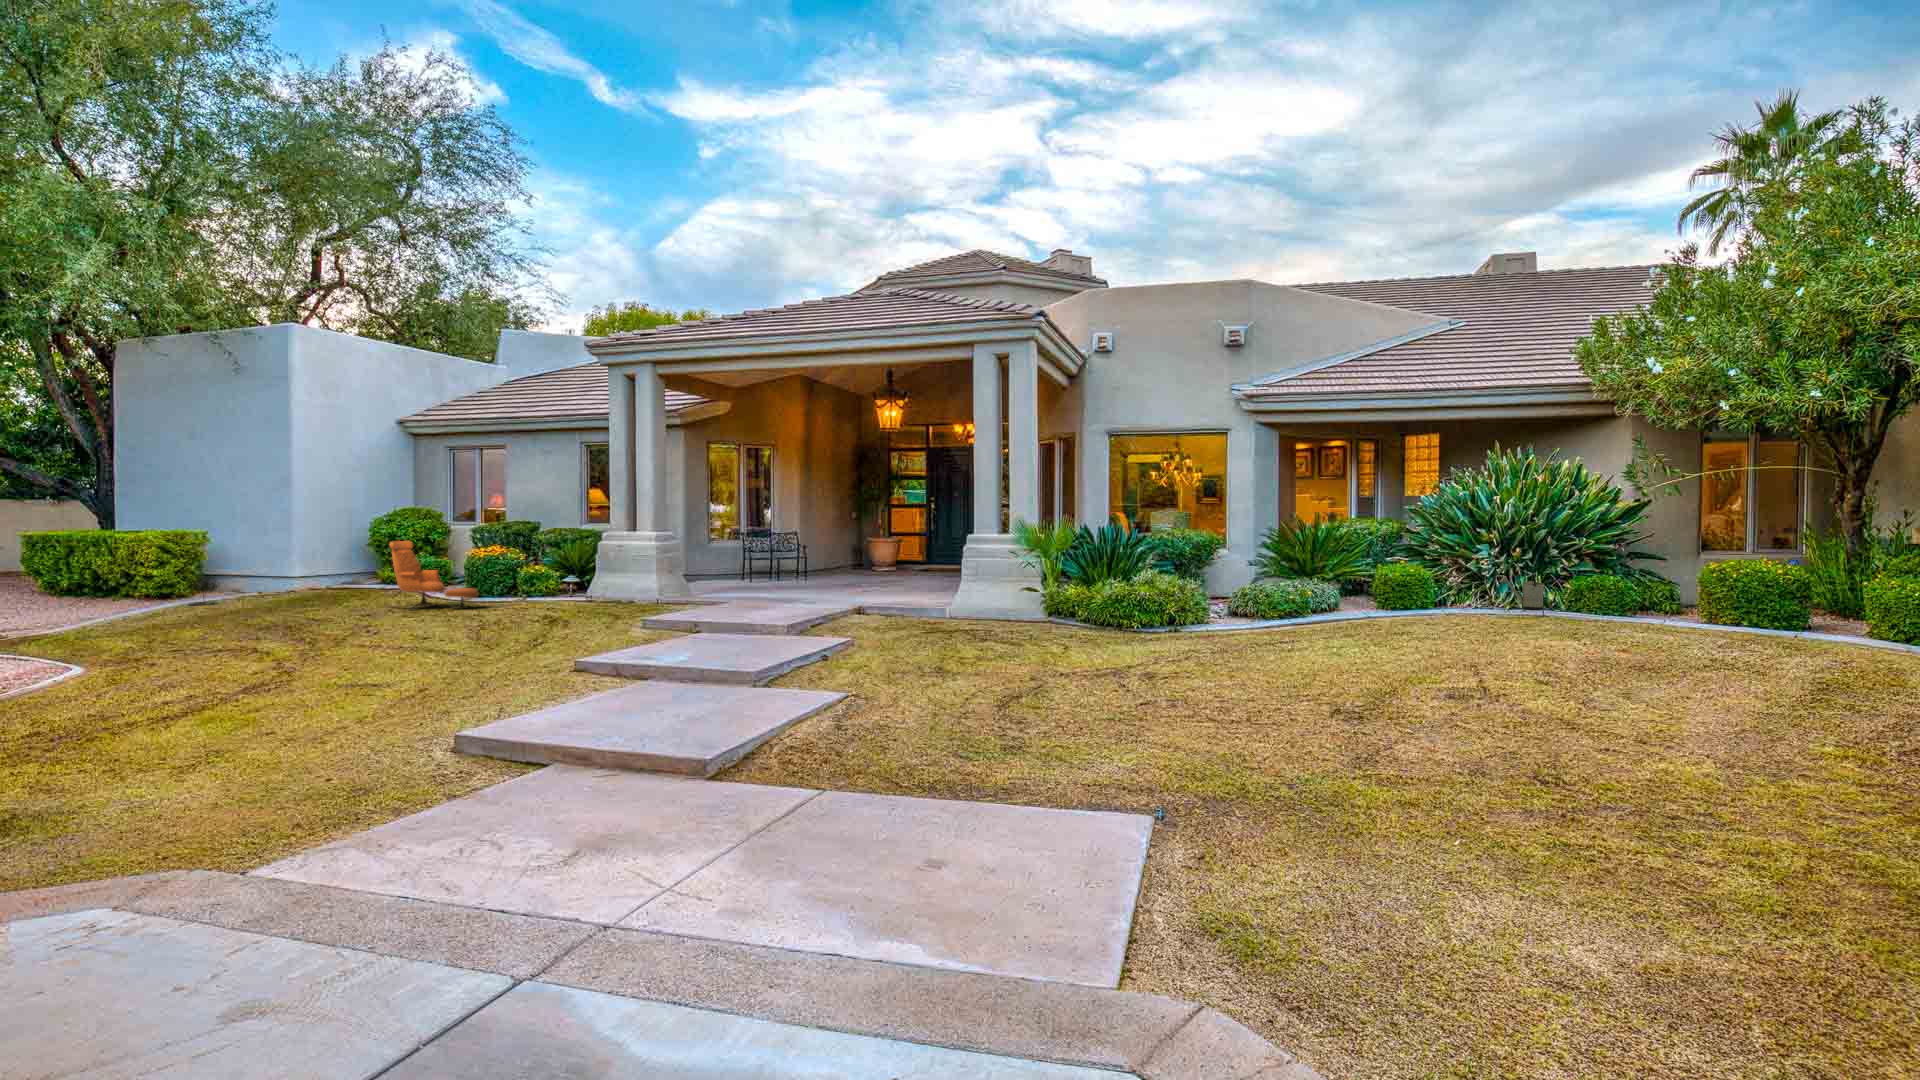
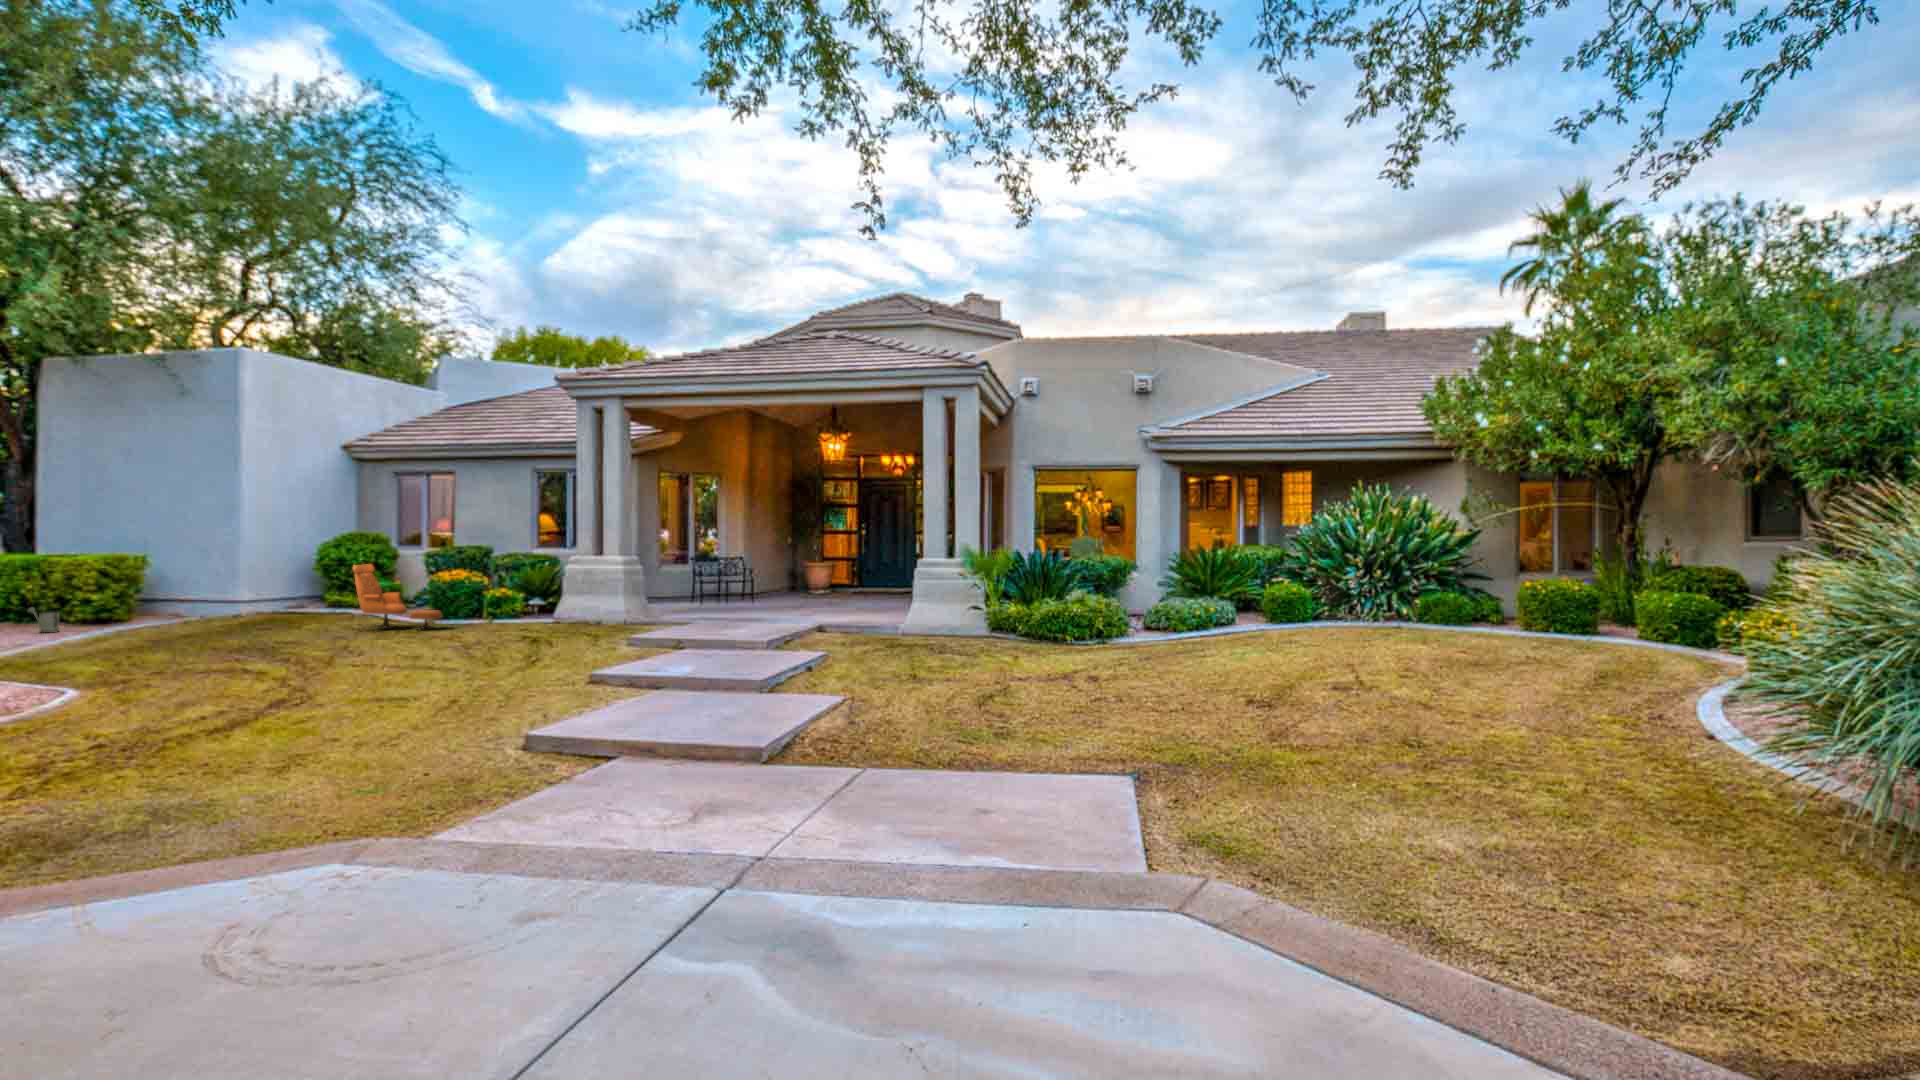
potted tree: present [190,566,217,605] -> present [1321,578,1346,619]
watering can: present [1500,573,1544,610] -> present [27,607,59,633]

